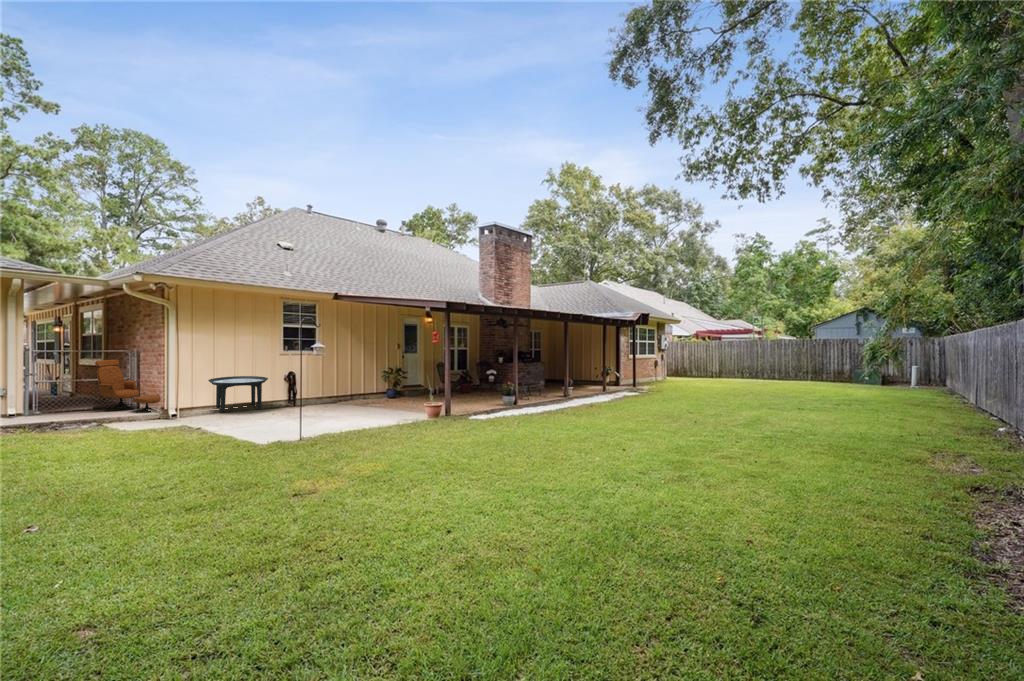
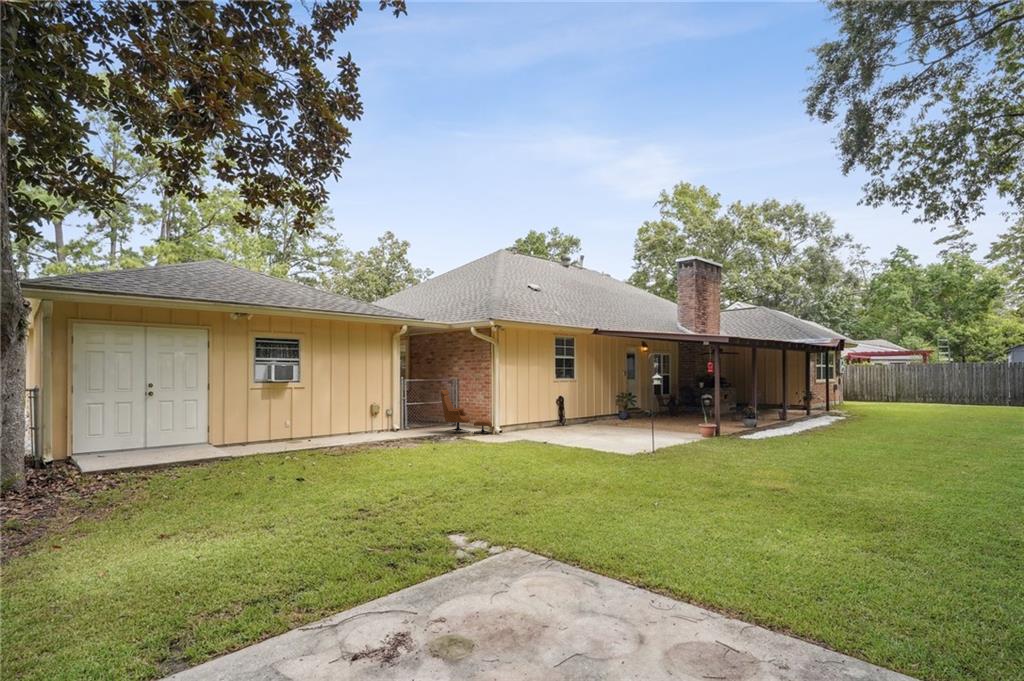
round table: present [208,376,268,413] -> none [525,403,569,433]

